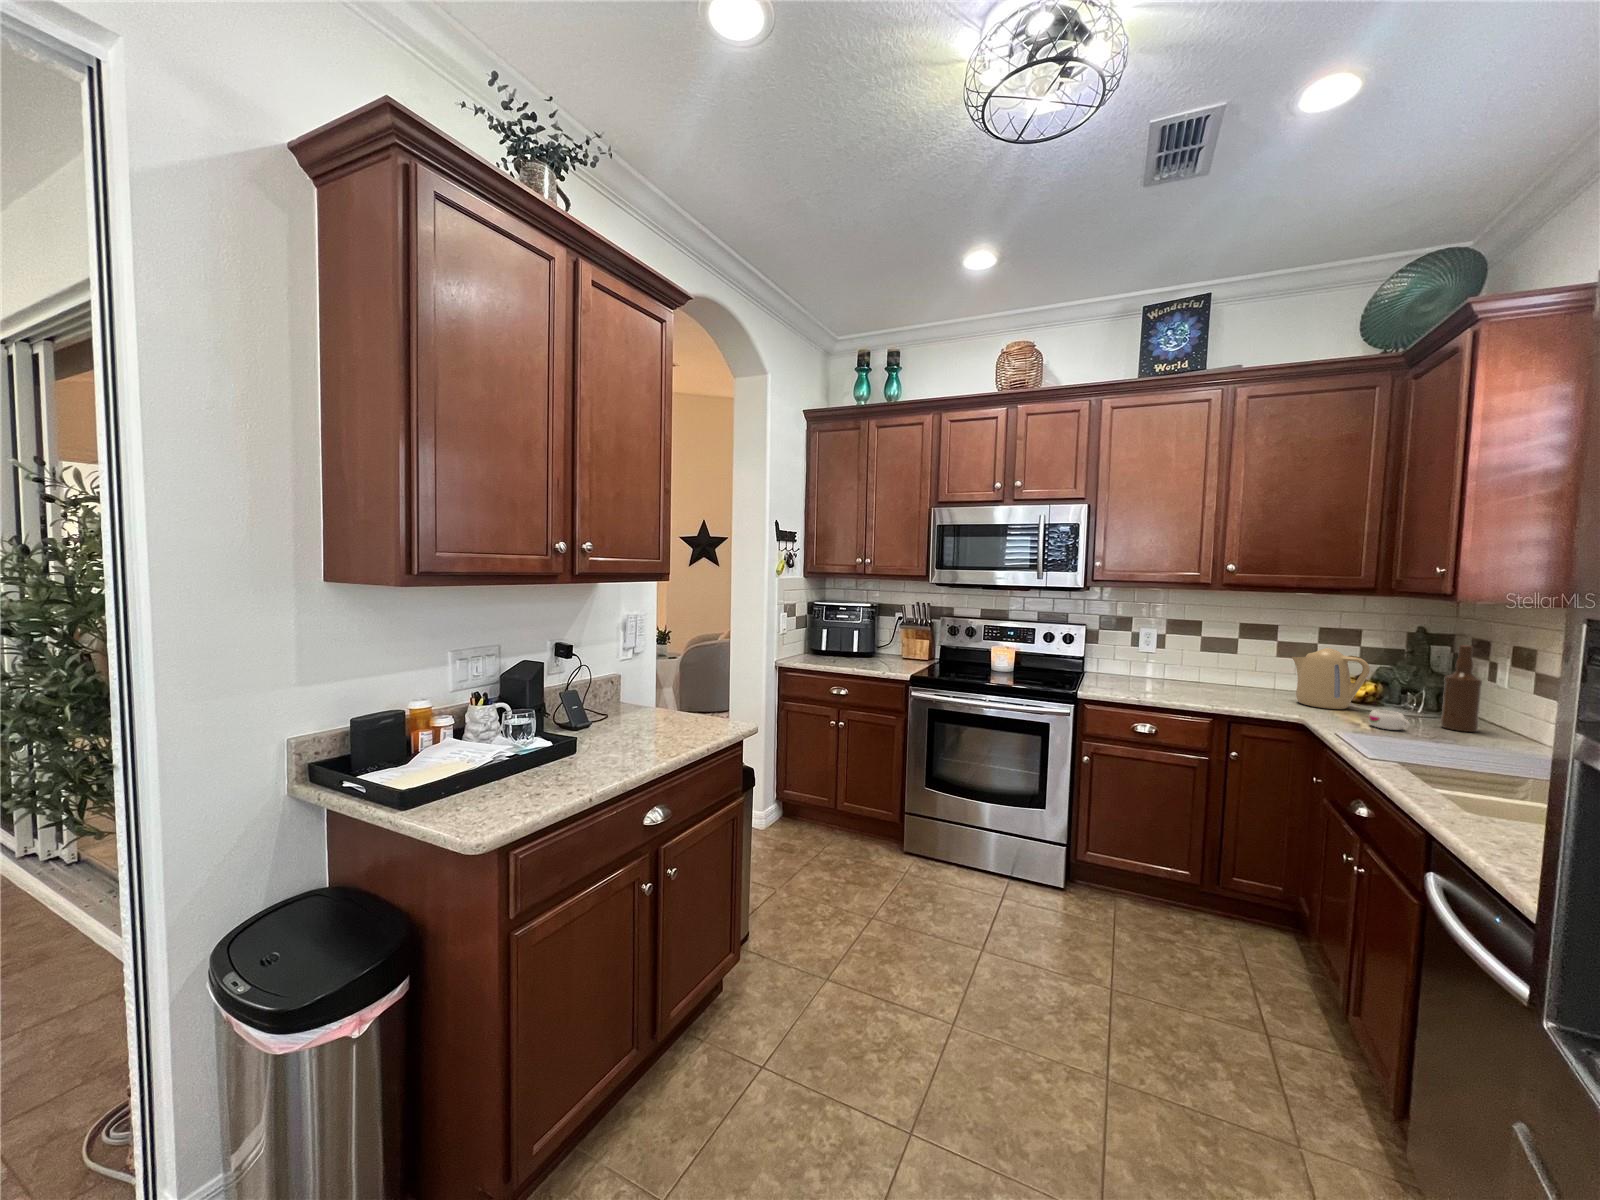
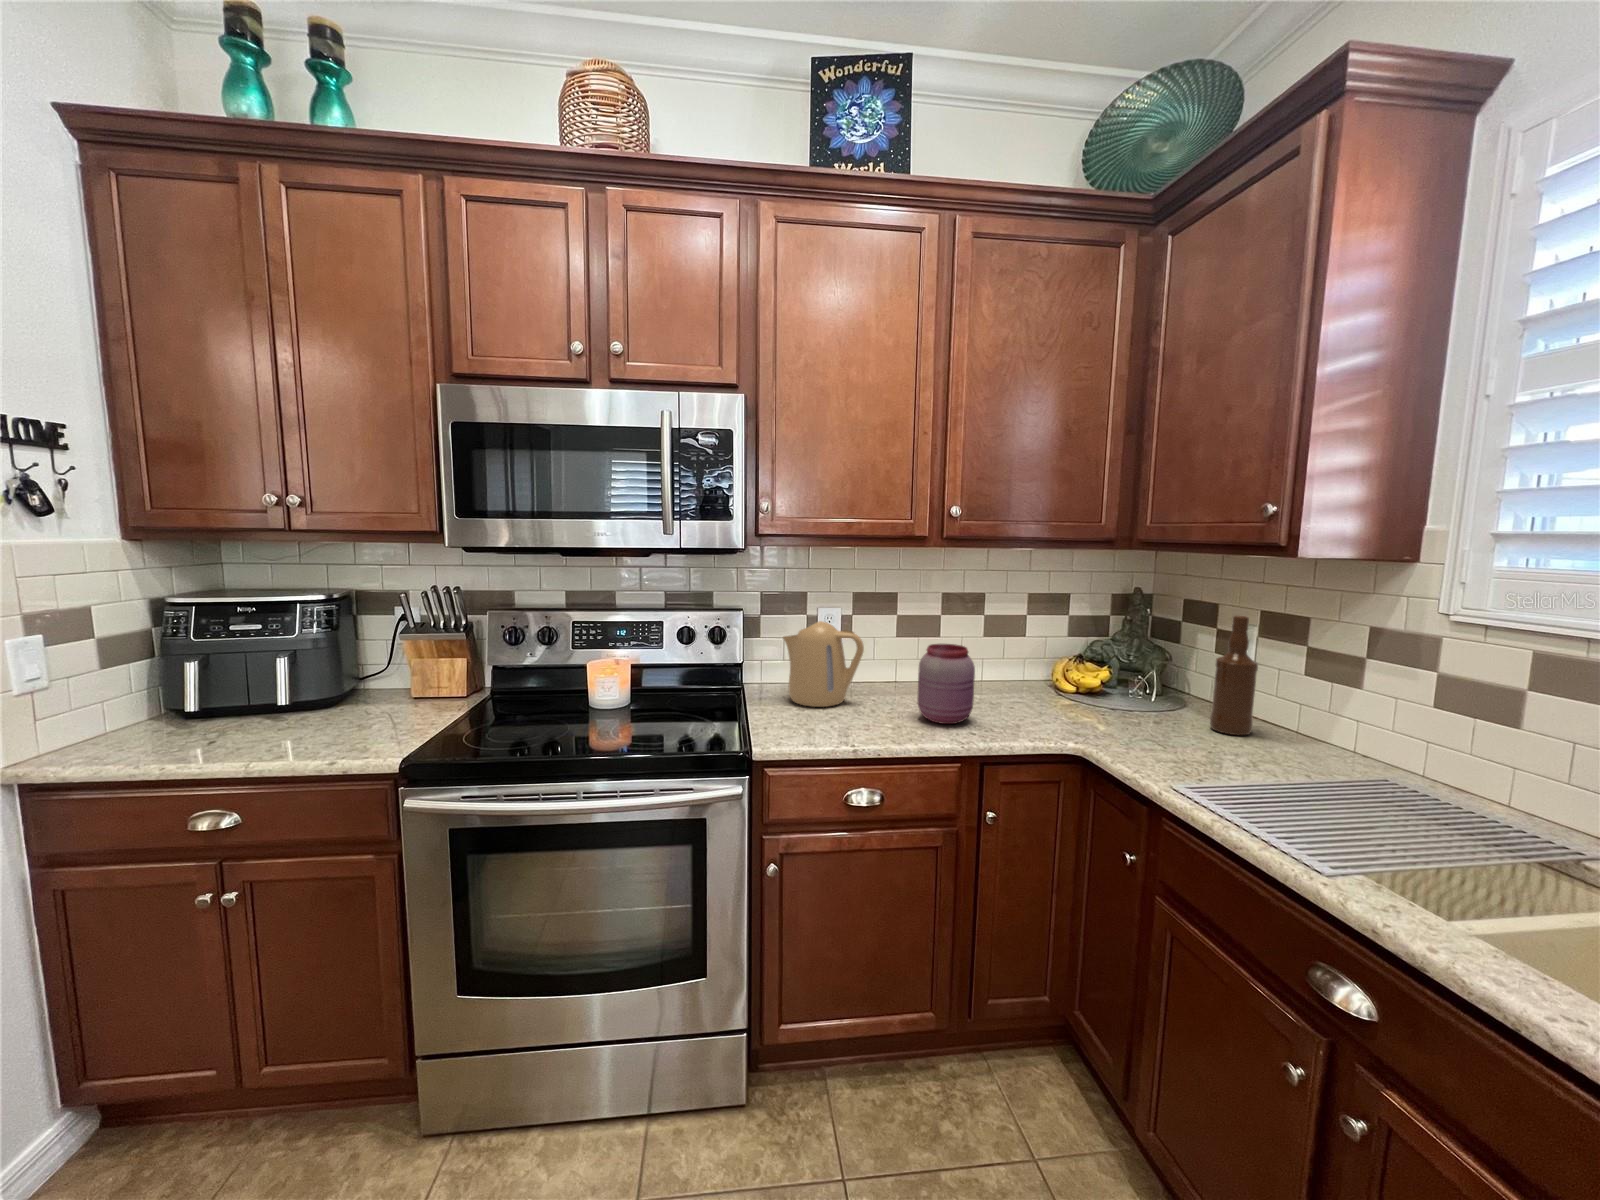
kettle: present [1292,648,1370,709] -> present [783,621,864,707]
jar: none [1195,651,1238,700] -> present [917,644,975,724]
mug: present [1369,710,1410,730] -> none [1156,721,1214,753]

